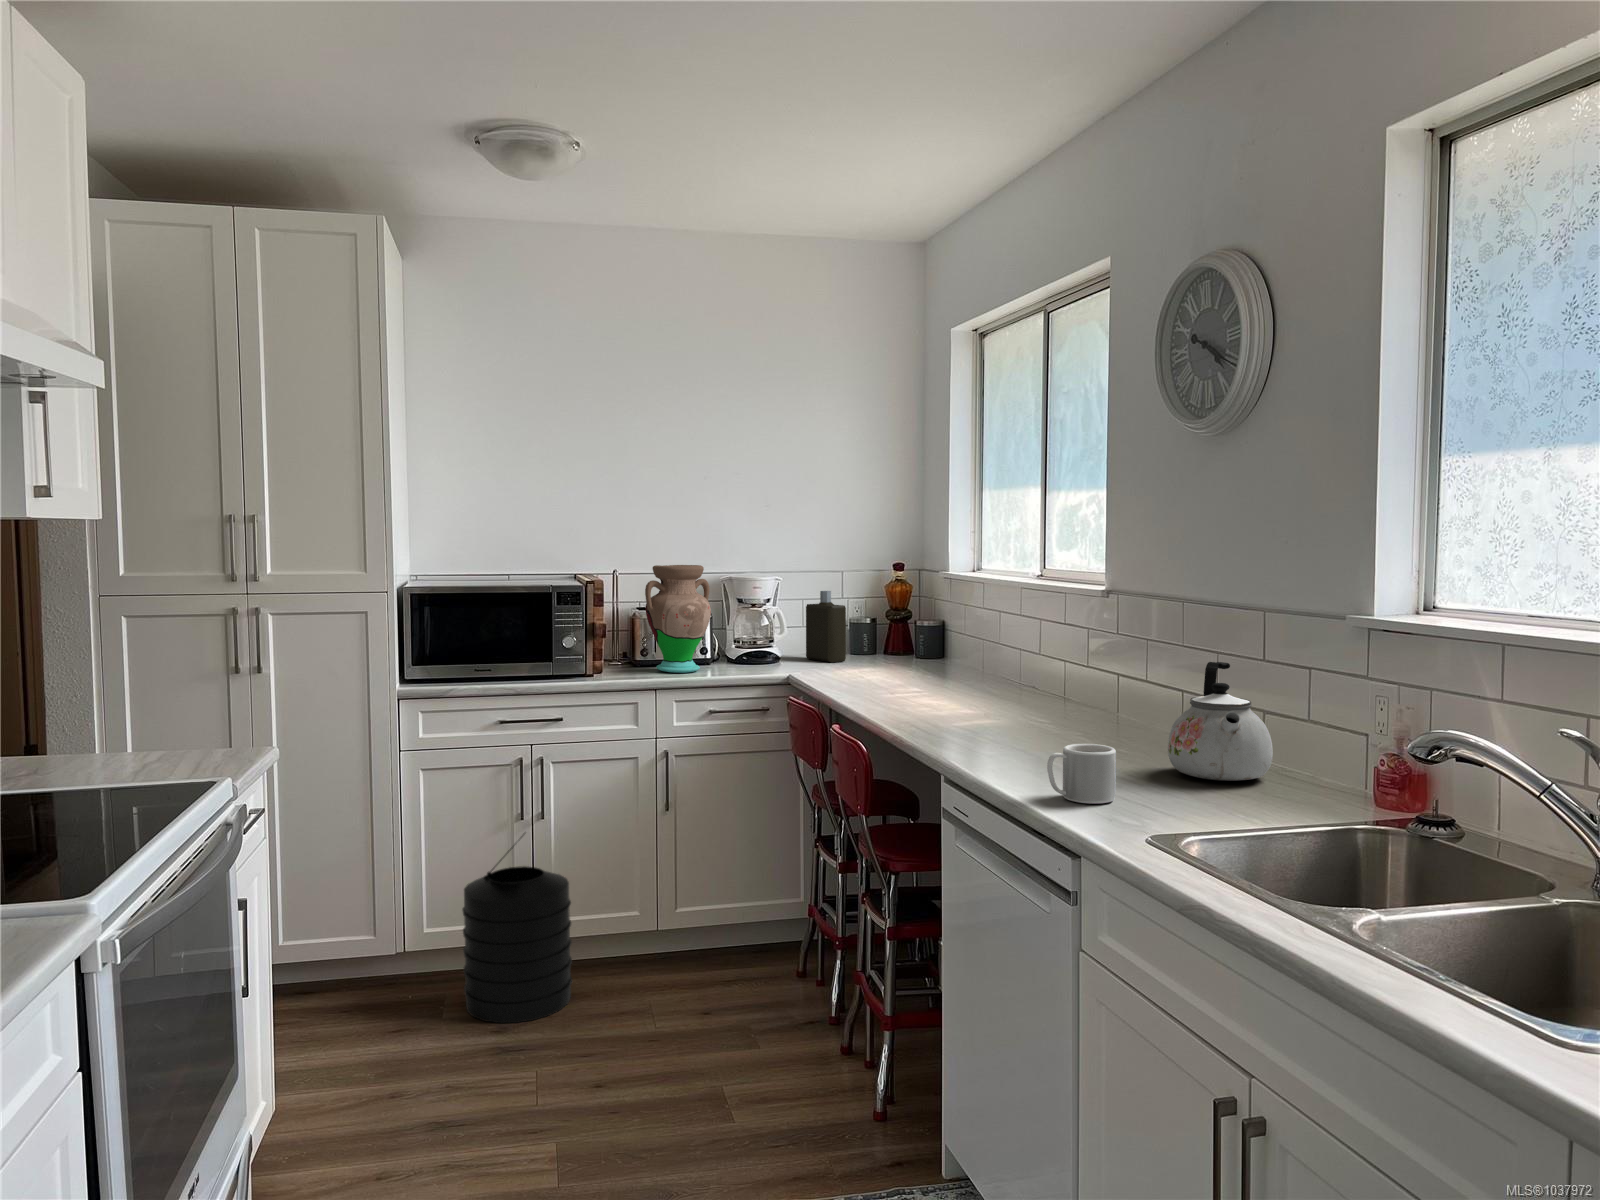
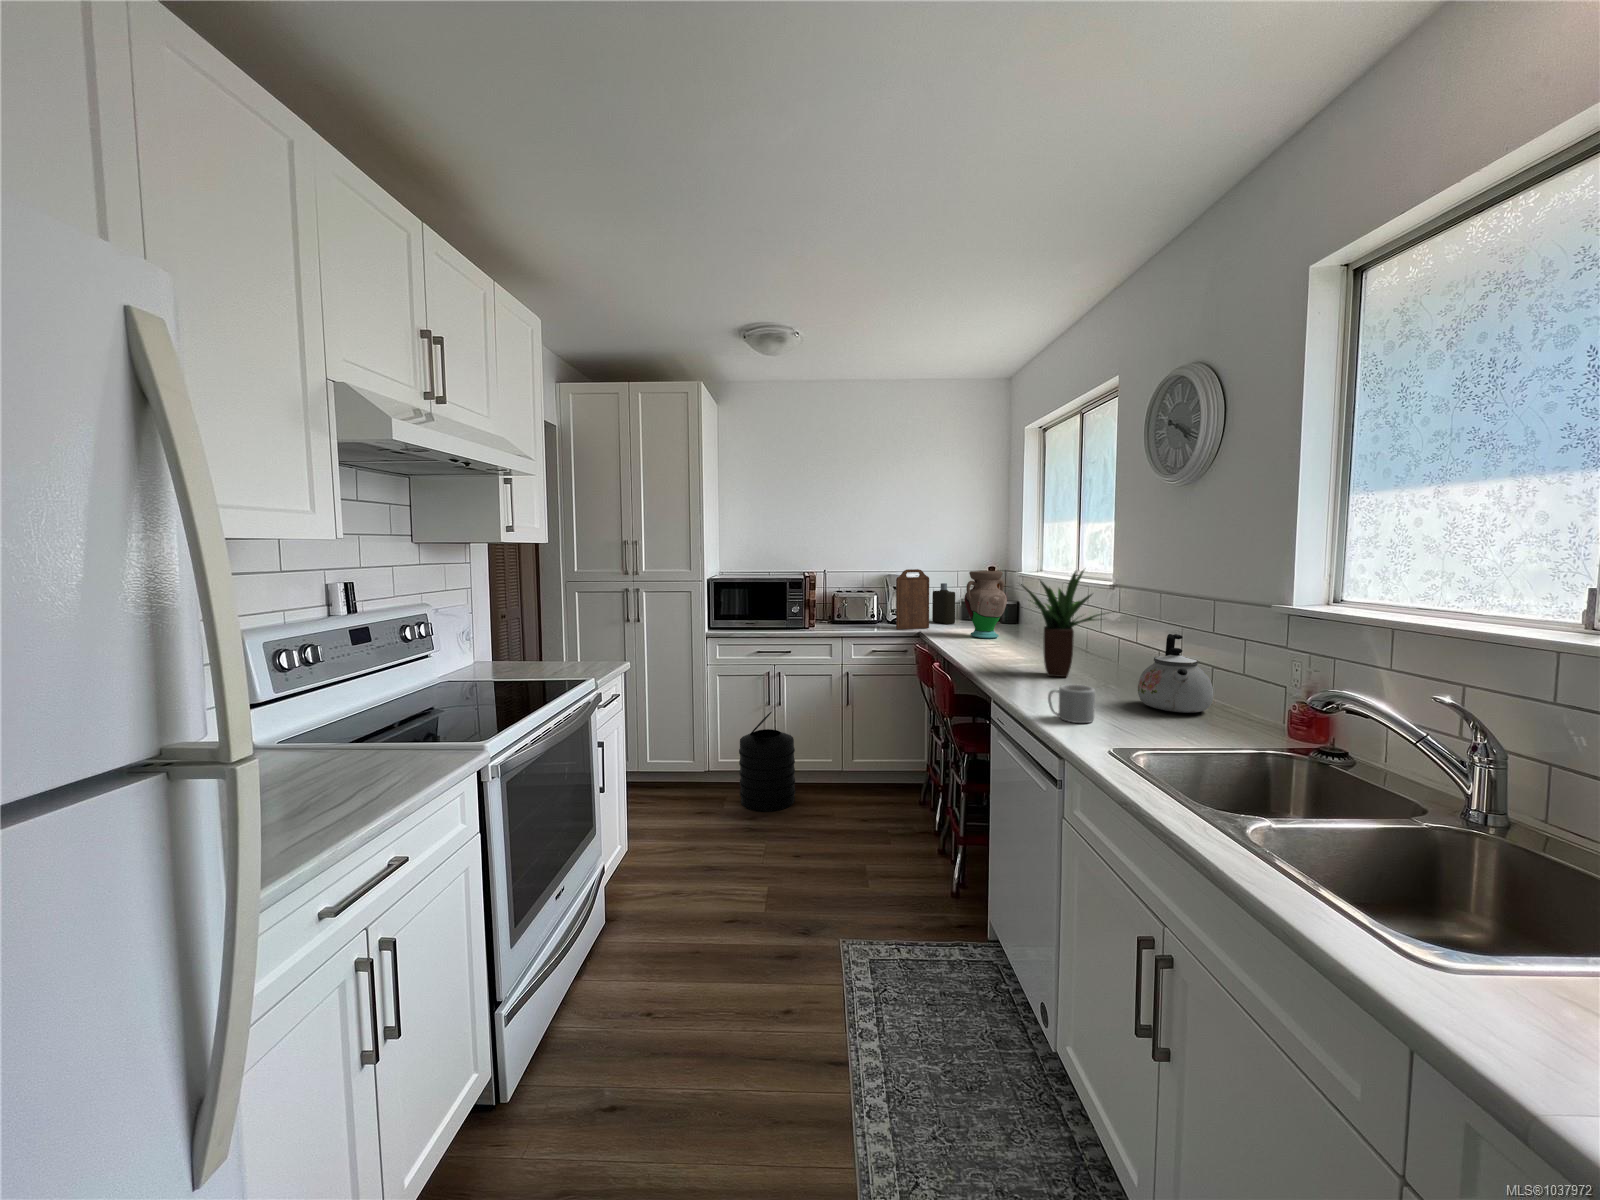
potted plant: none [975,560,1126,739] -> present [1021,570,1109,677]
vase: present [645,565,711,673] -> present [965,571,1007,638]
cutting board: none [748,566,805,673] -> present [896,569,929,629]

